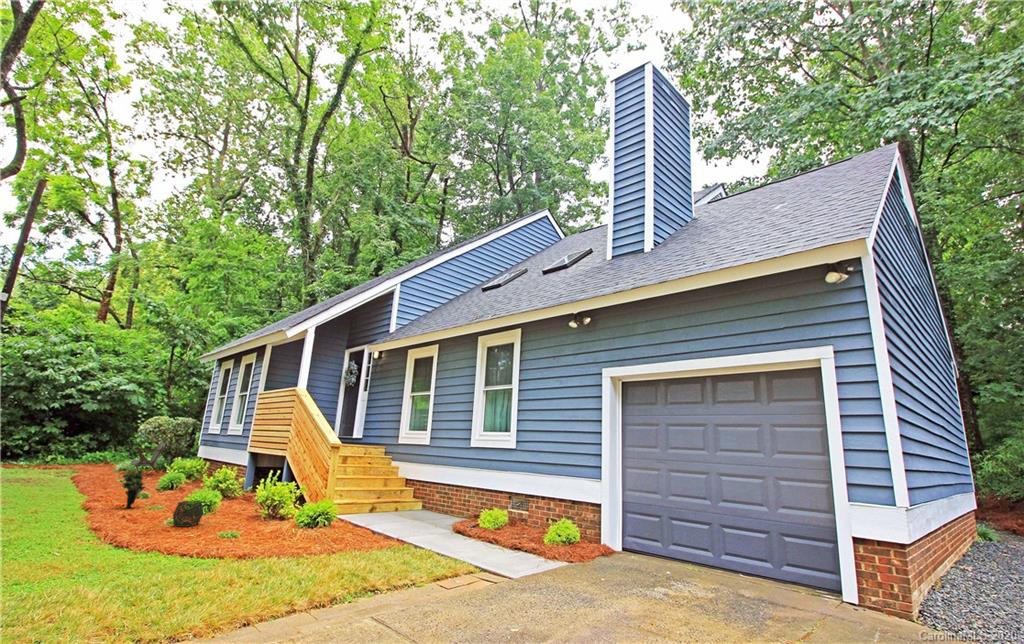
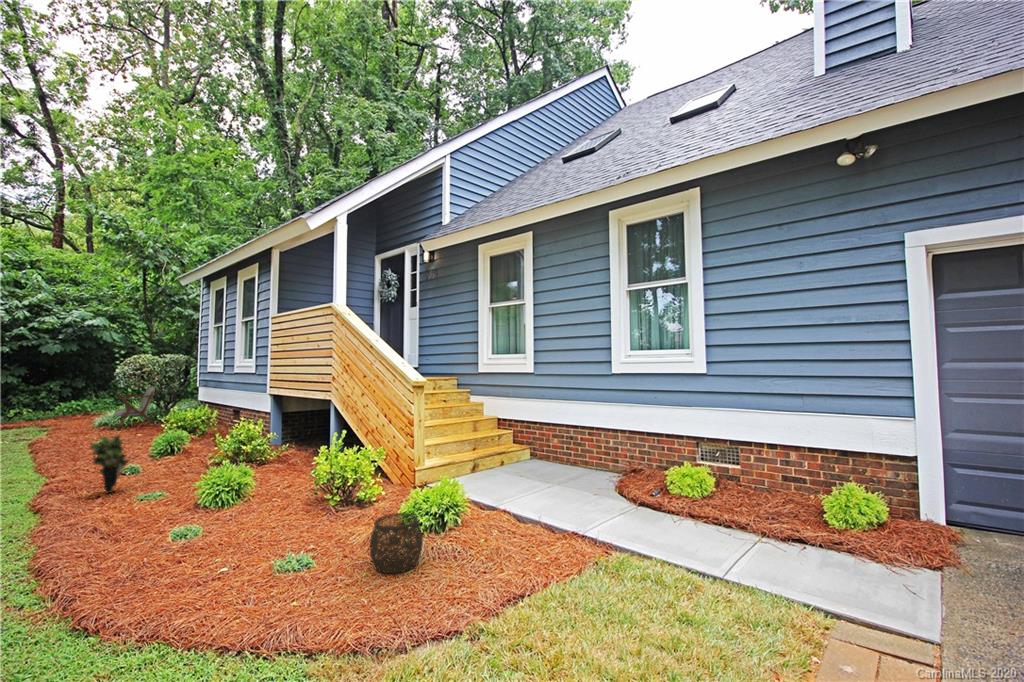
woven basket: present [173,501,203,527] -> present [369,513,423,574]

